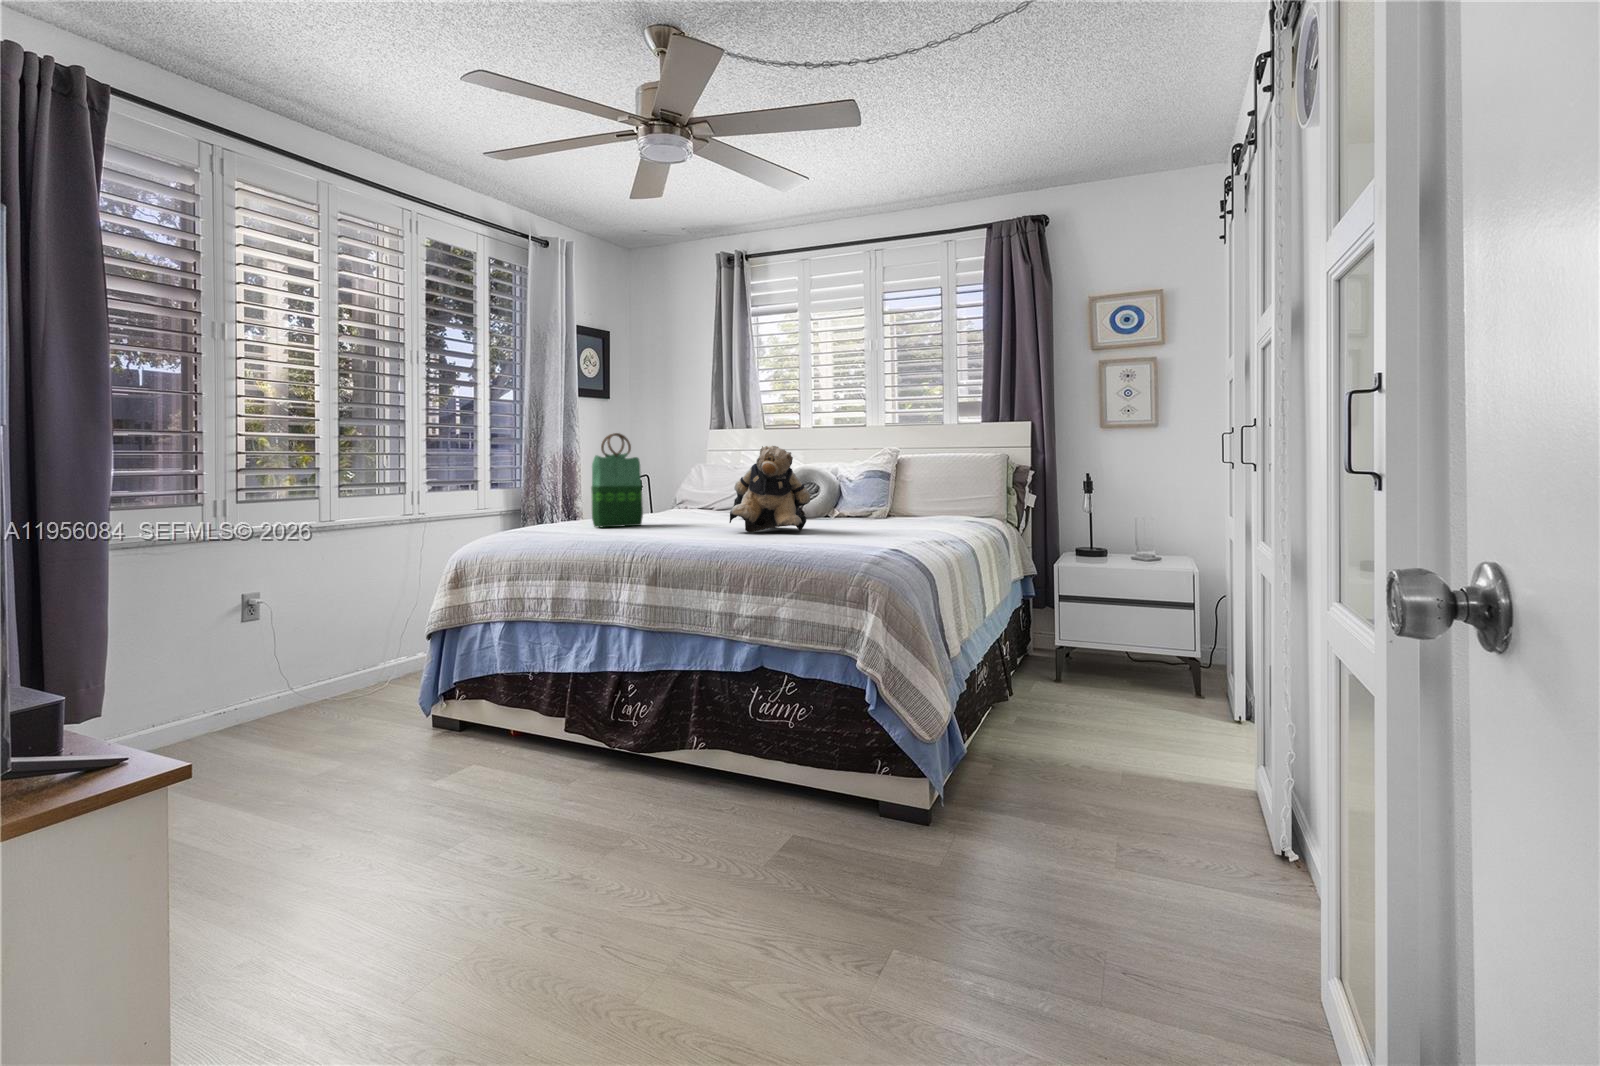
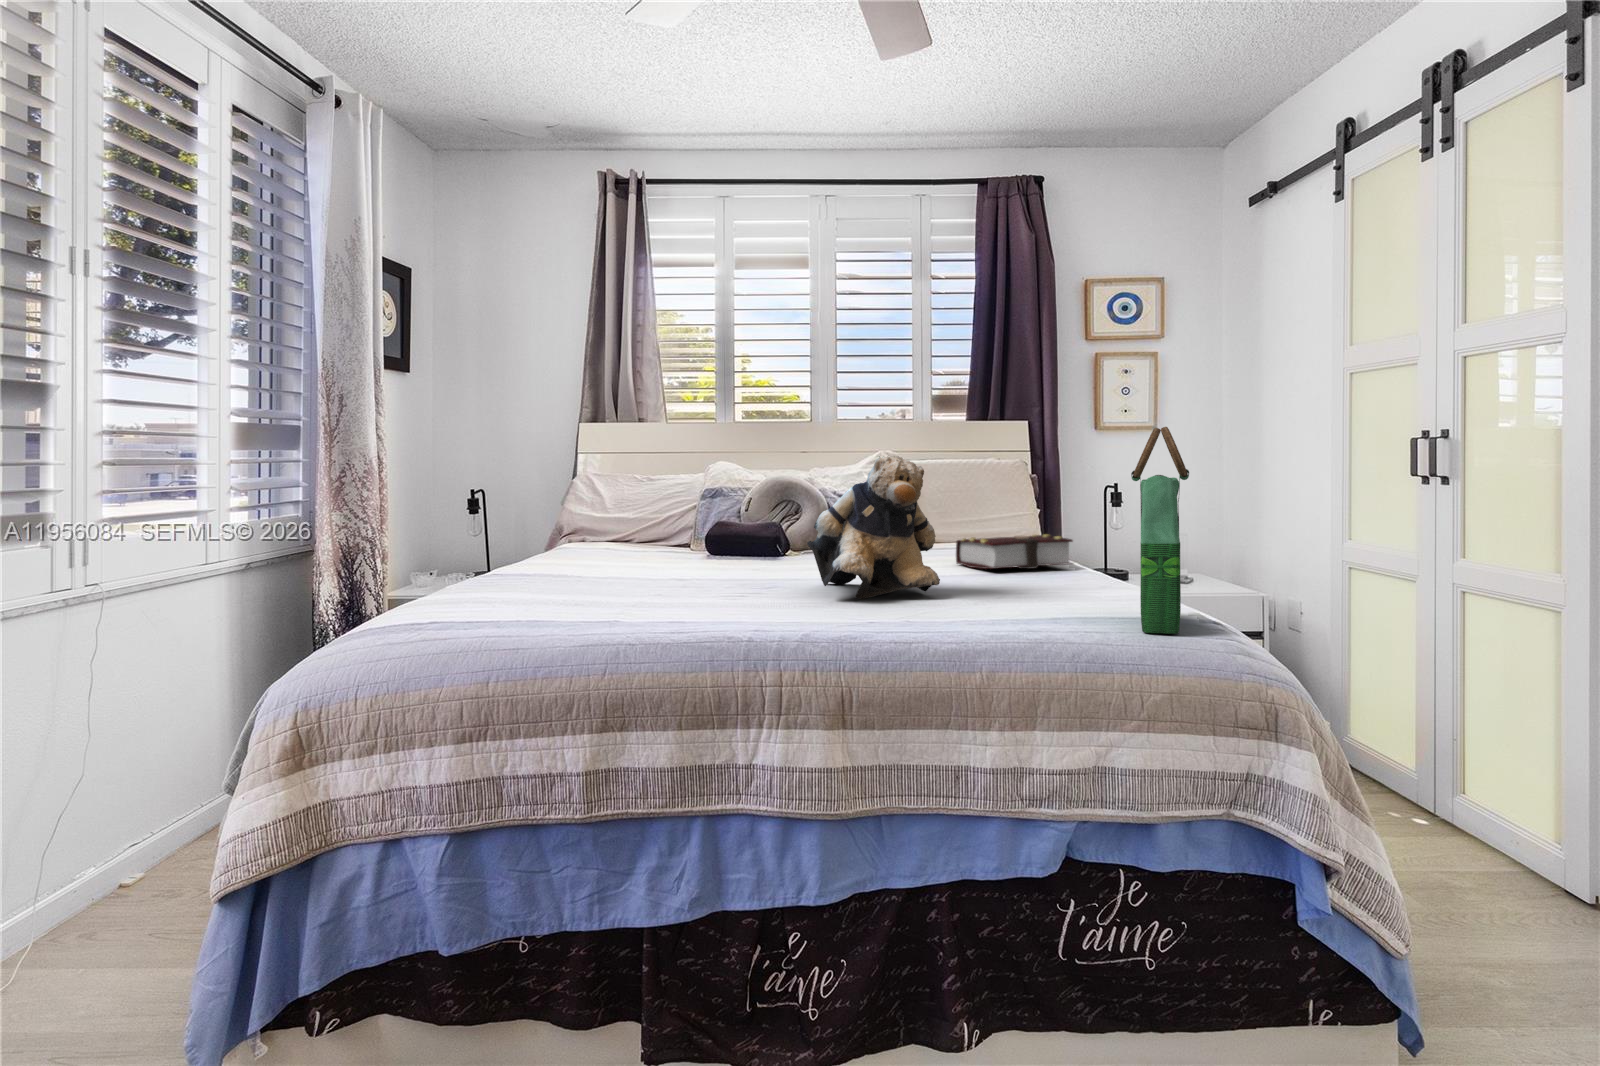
tote bag: present [591,433,643,527] -> present [1131,427,1189,634]
book: none [890,502,955,525] -> present [956,534,1073,569]

